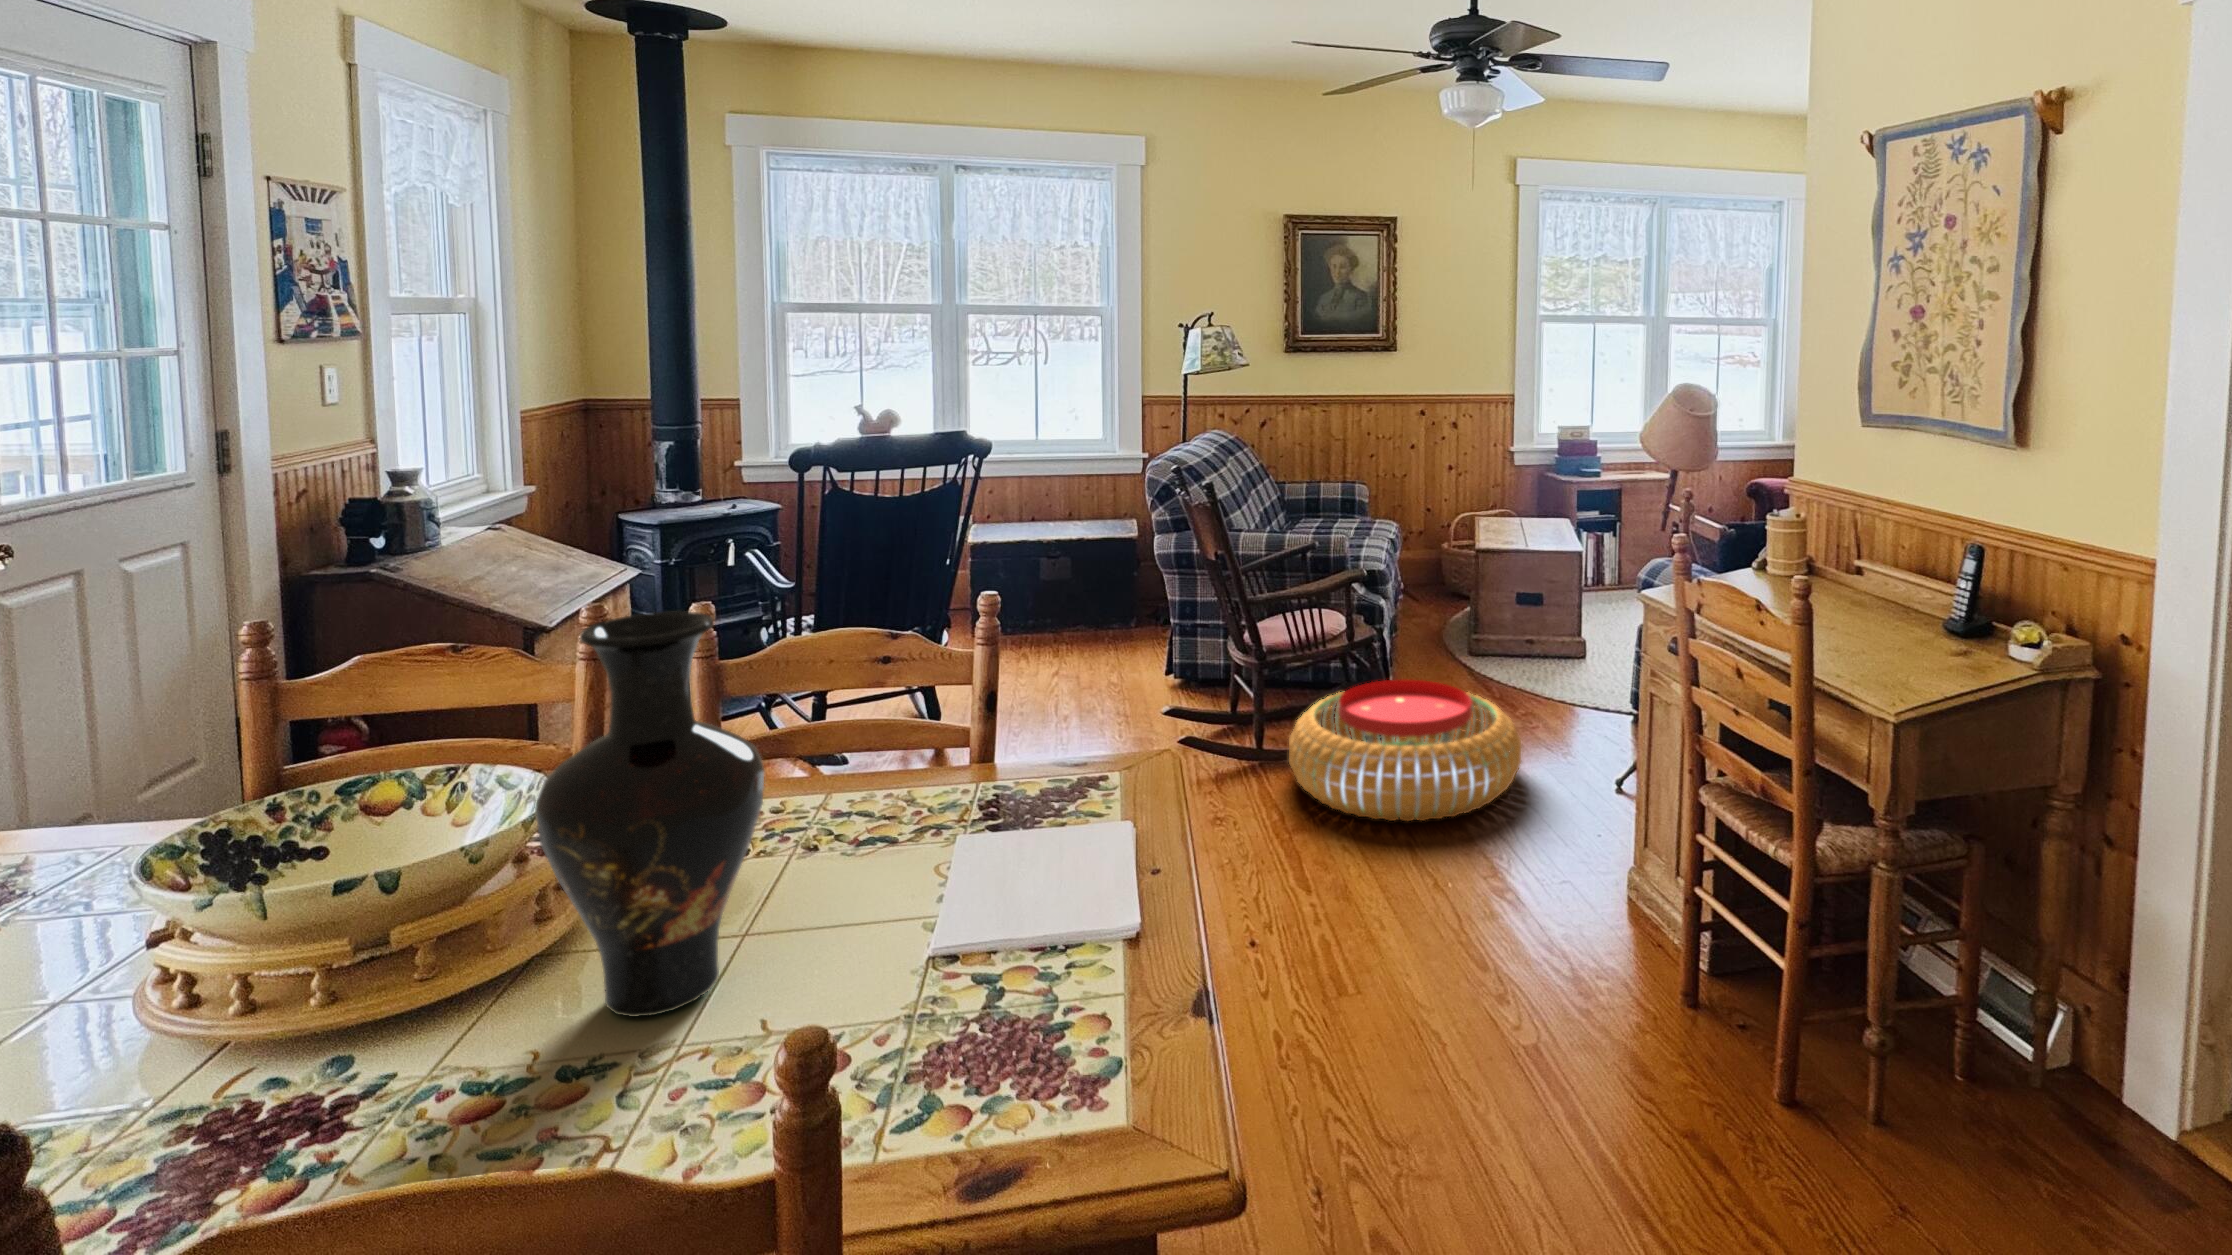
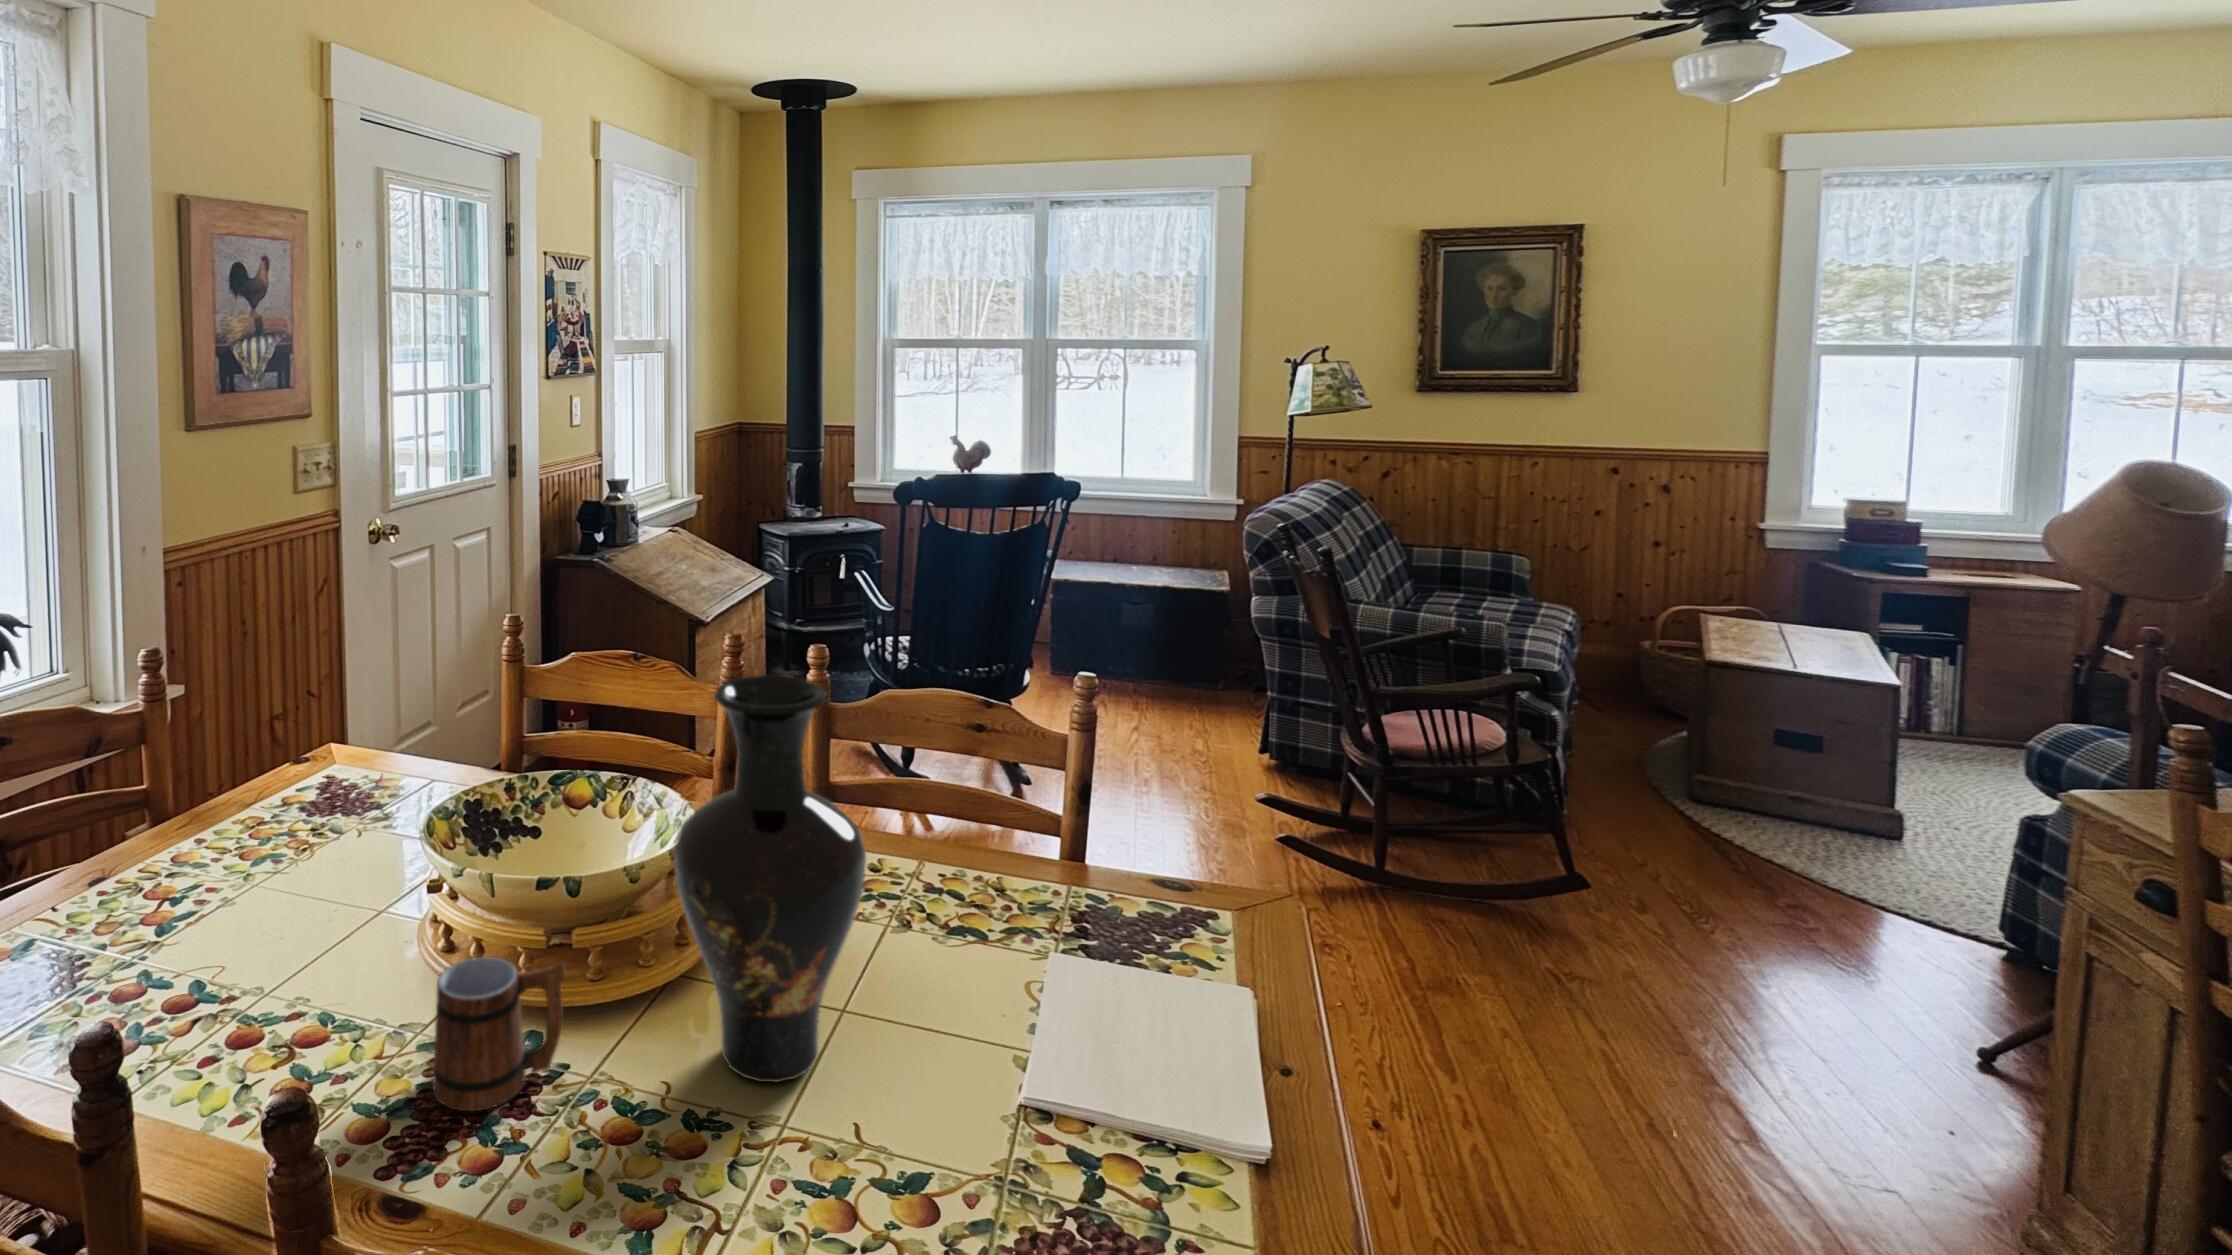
pouf: present [1289,680,1521,821] -> none [1421,816,1797,1029]
mug: none [192,957,393,1160] -> present [433,957,566,1111]

